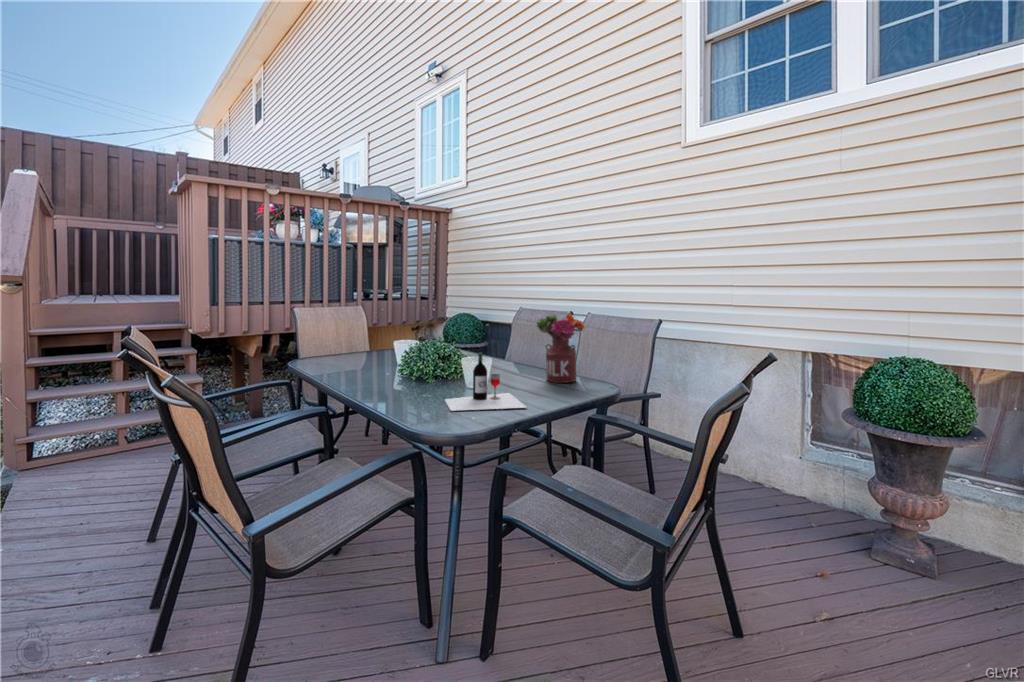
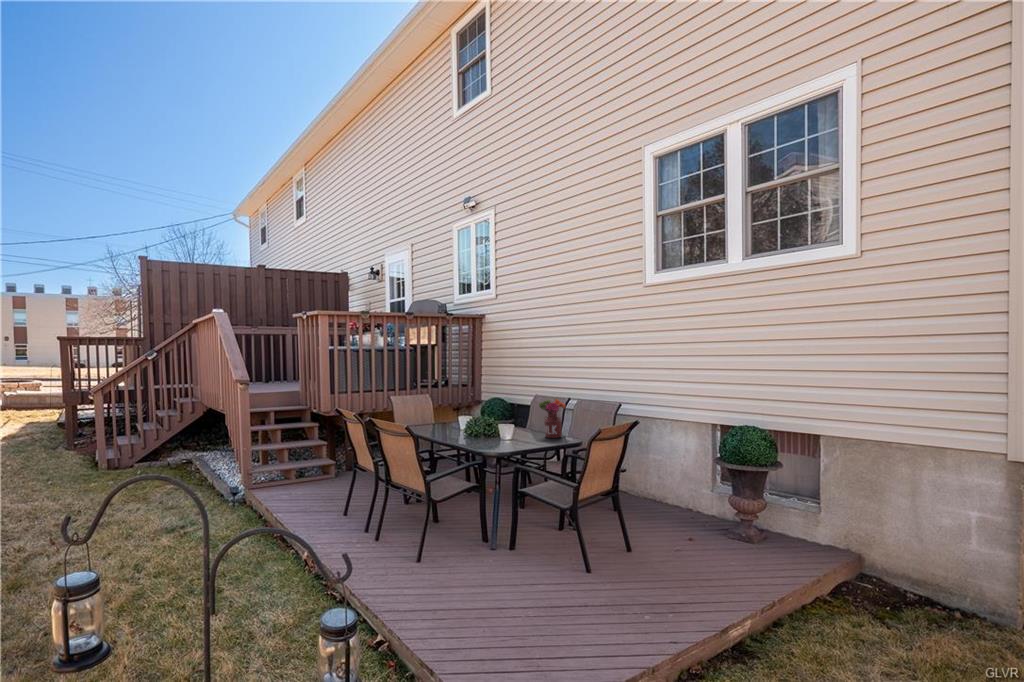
wine bottle: present [445,353,526,411] -> none [488,420,530,446]

